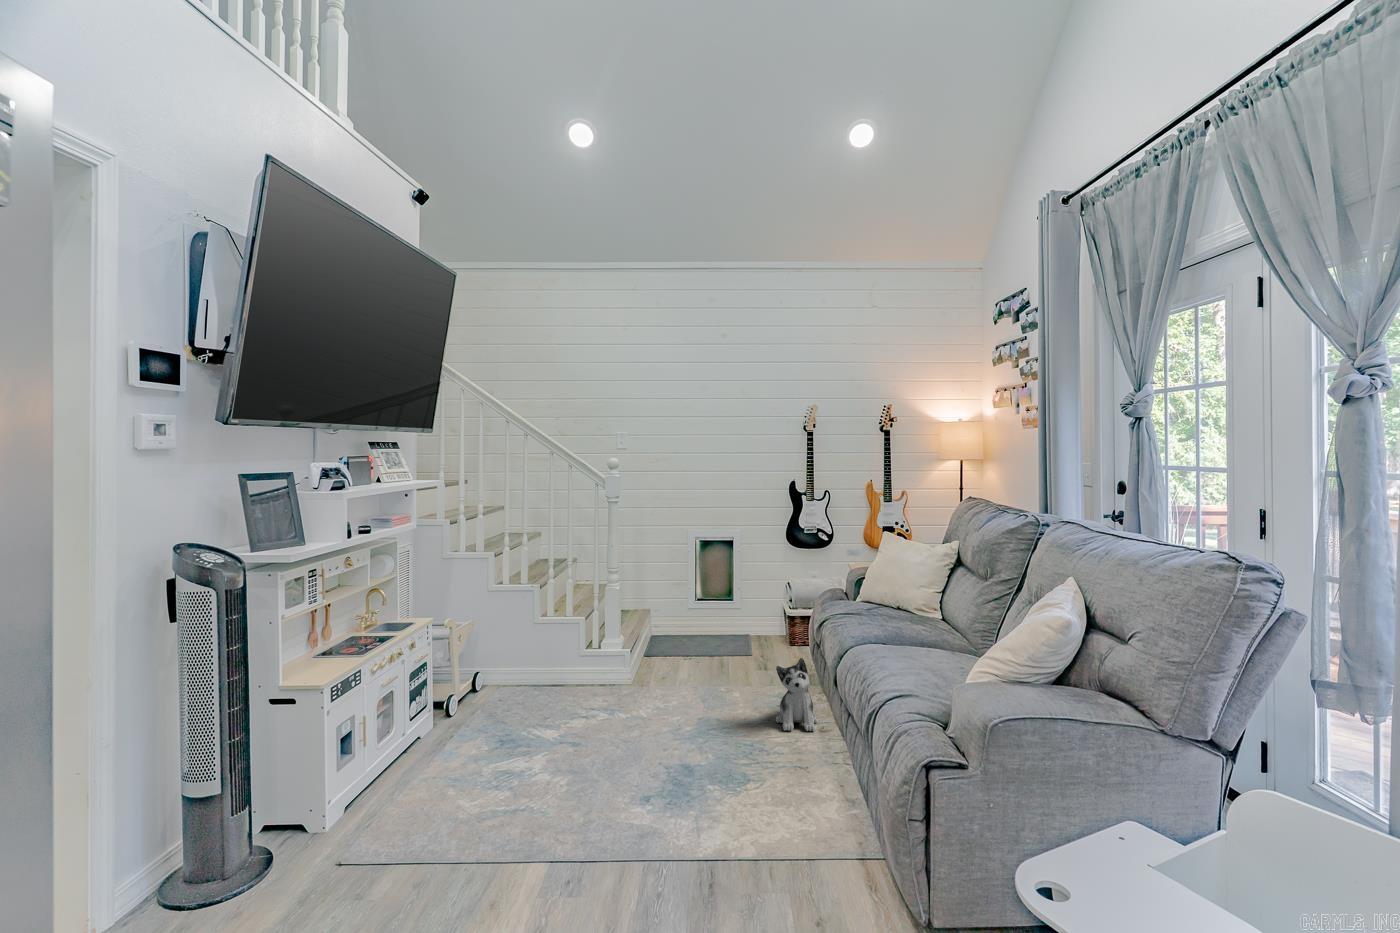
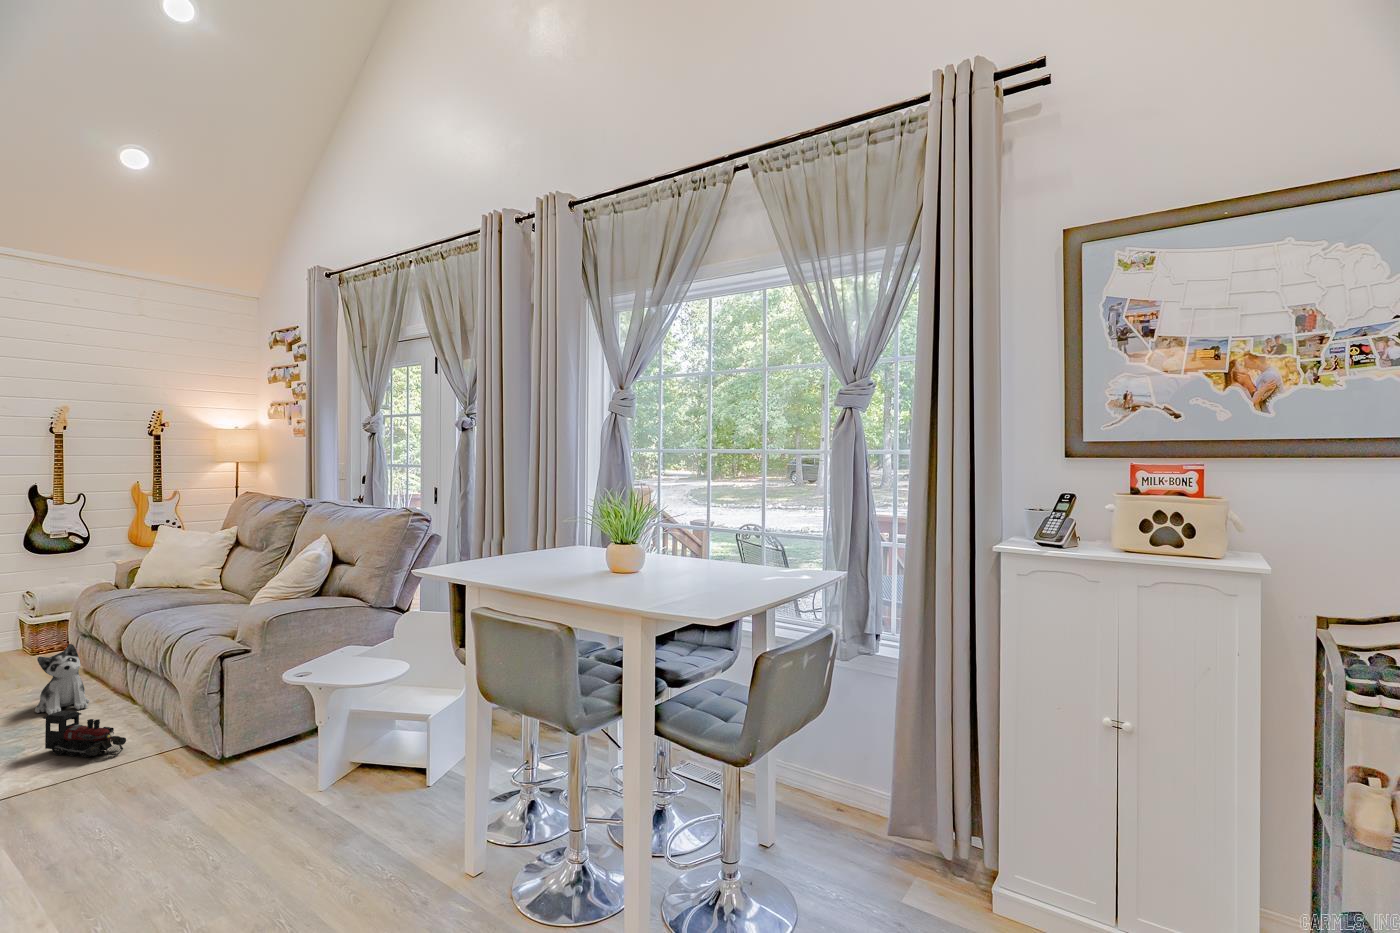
toy train: none [767,746,834,828] -> present [43,711,126,757]

